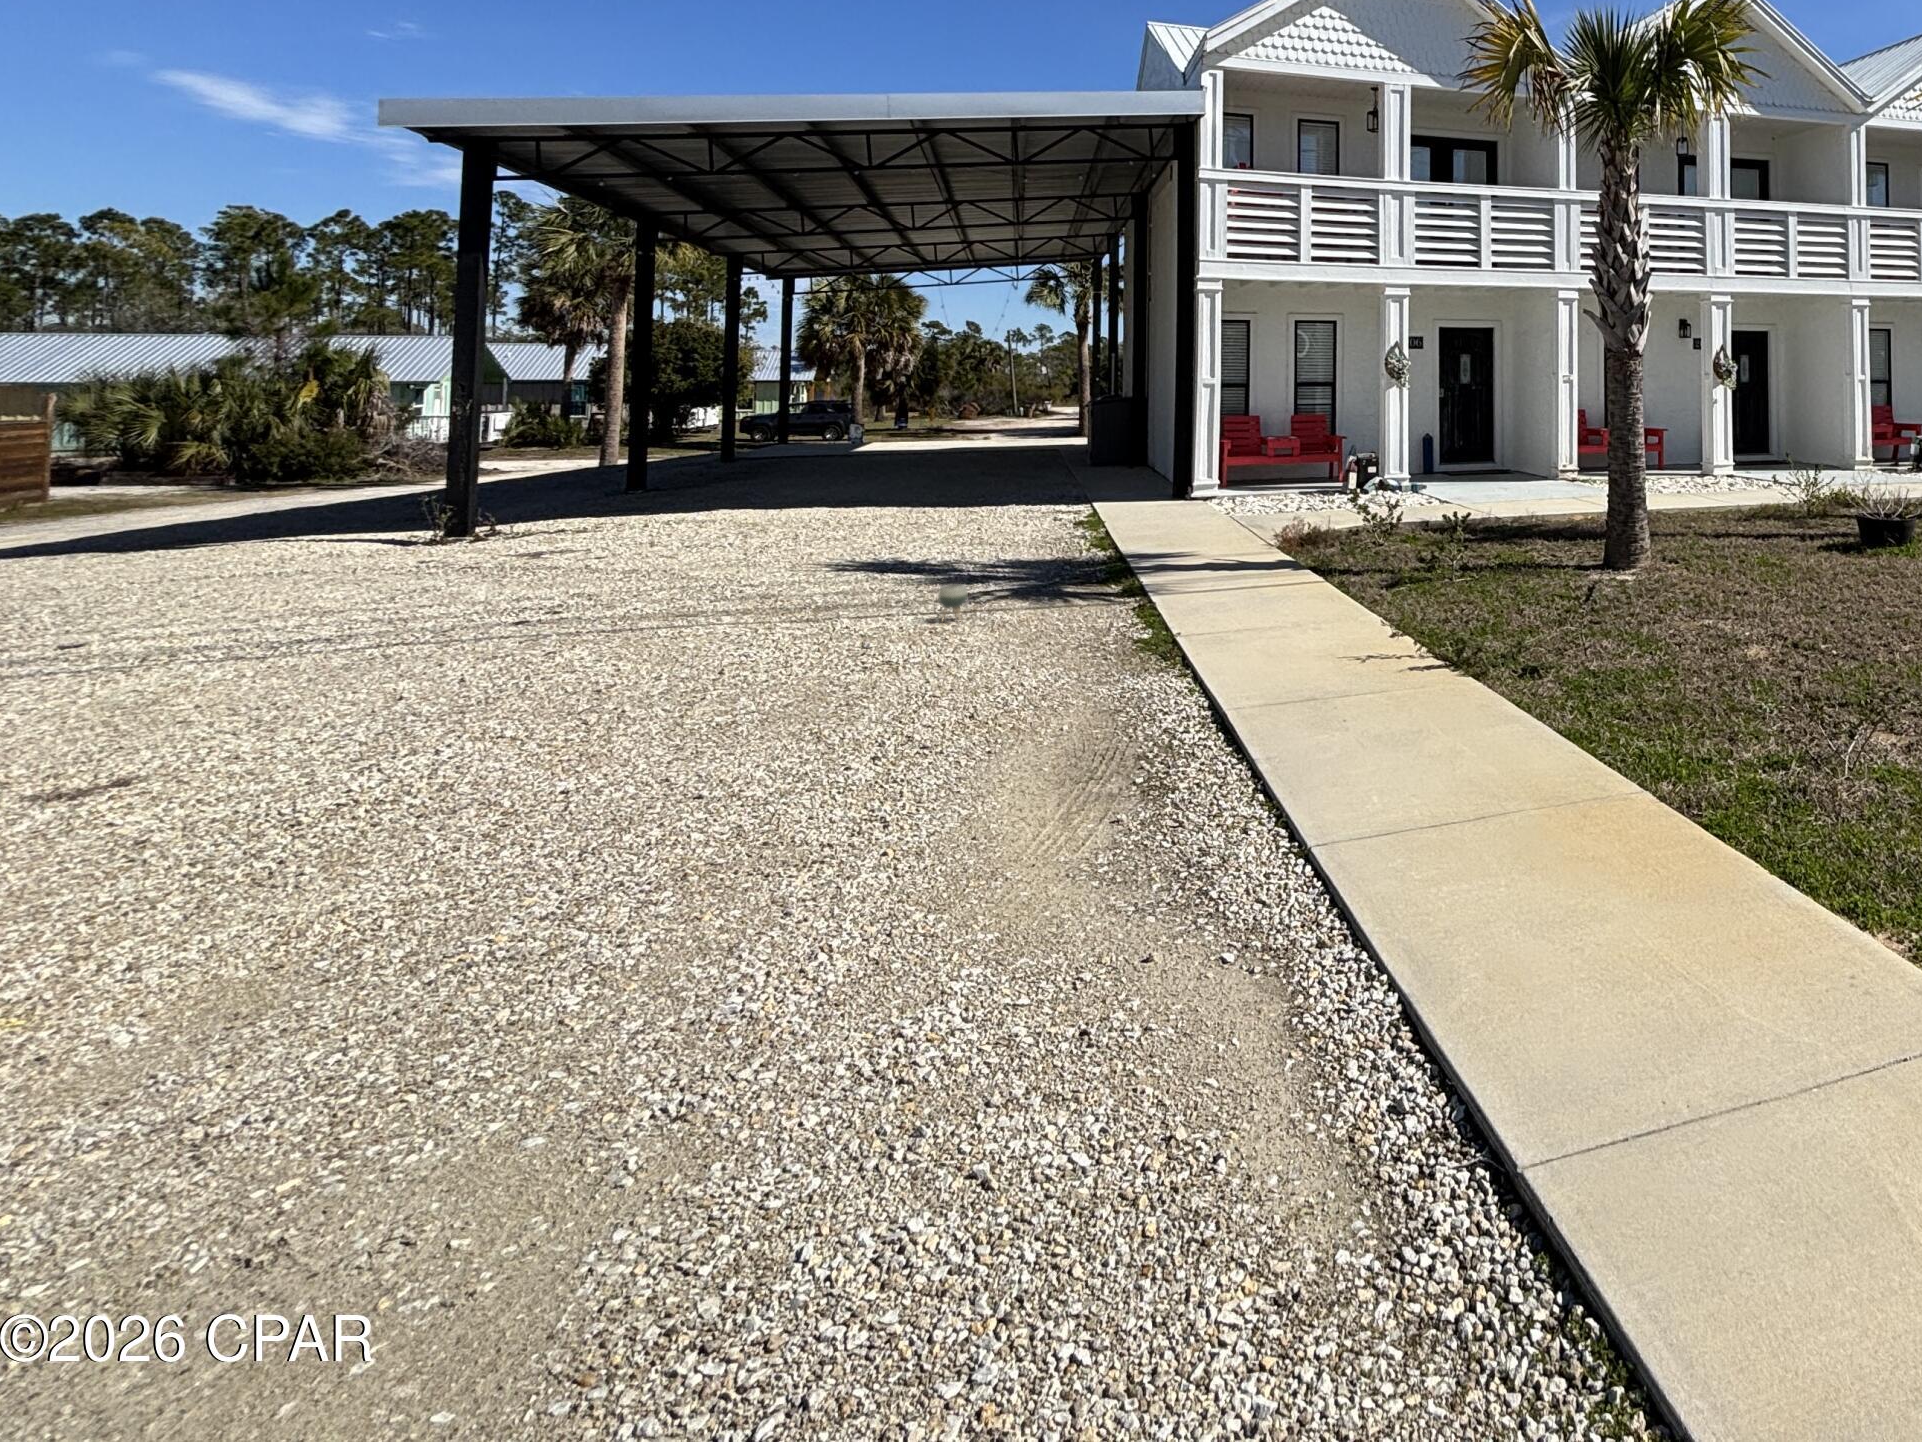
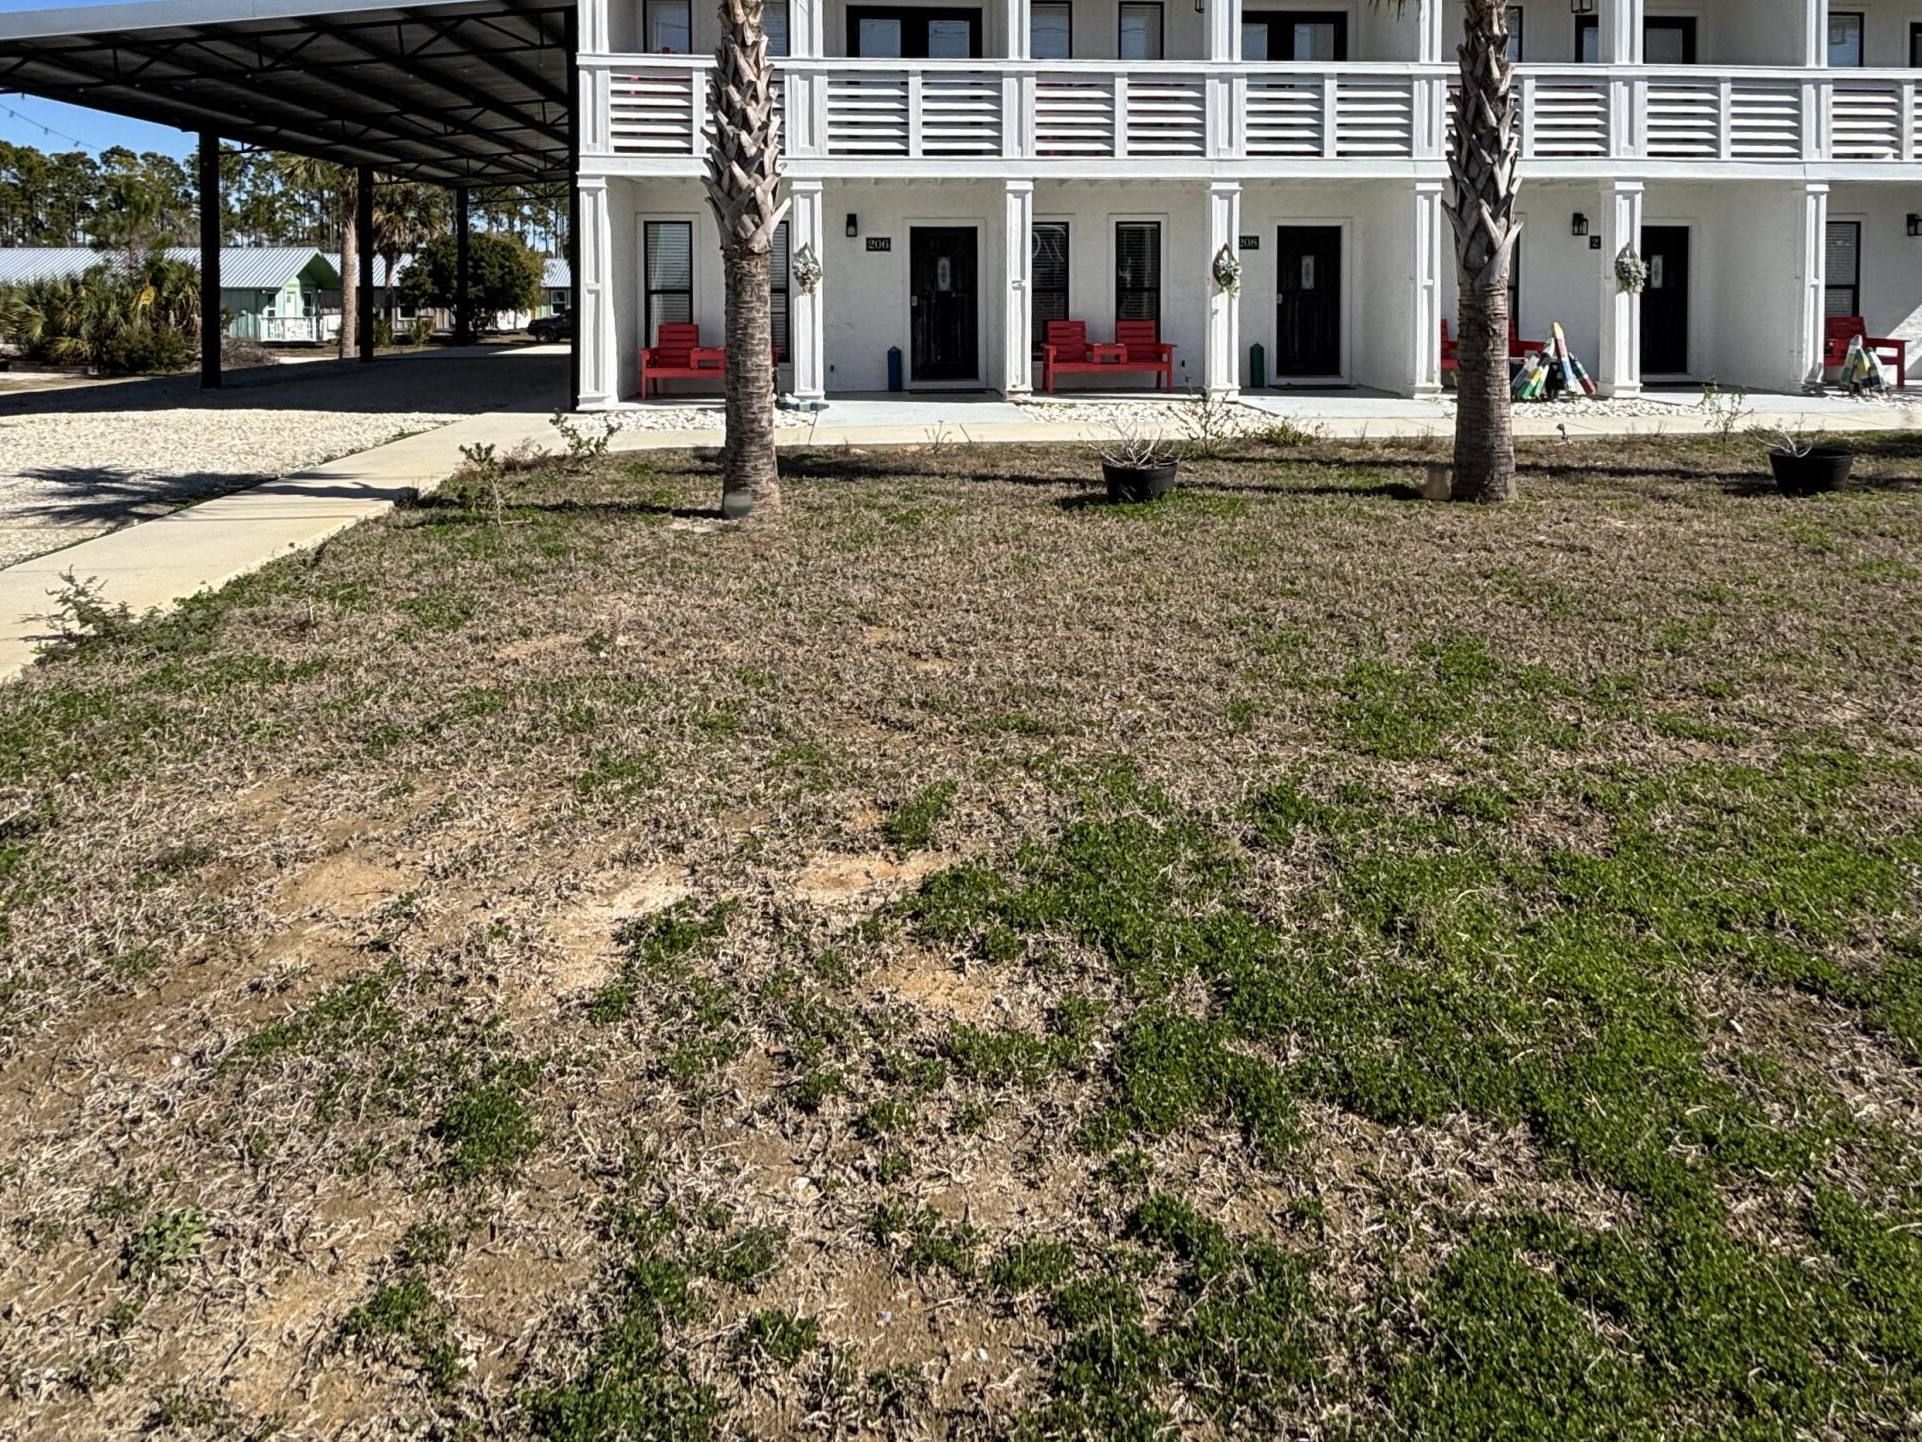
watering can: none [1557,531,1606,561] -> present [1400,464,1455,500]

